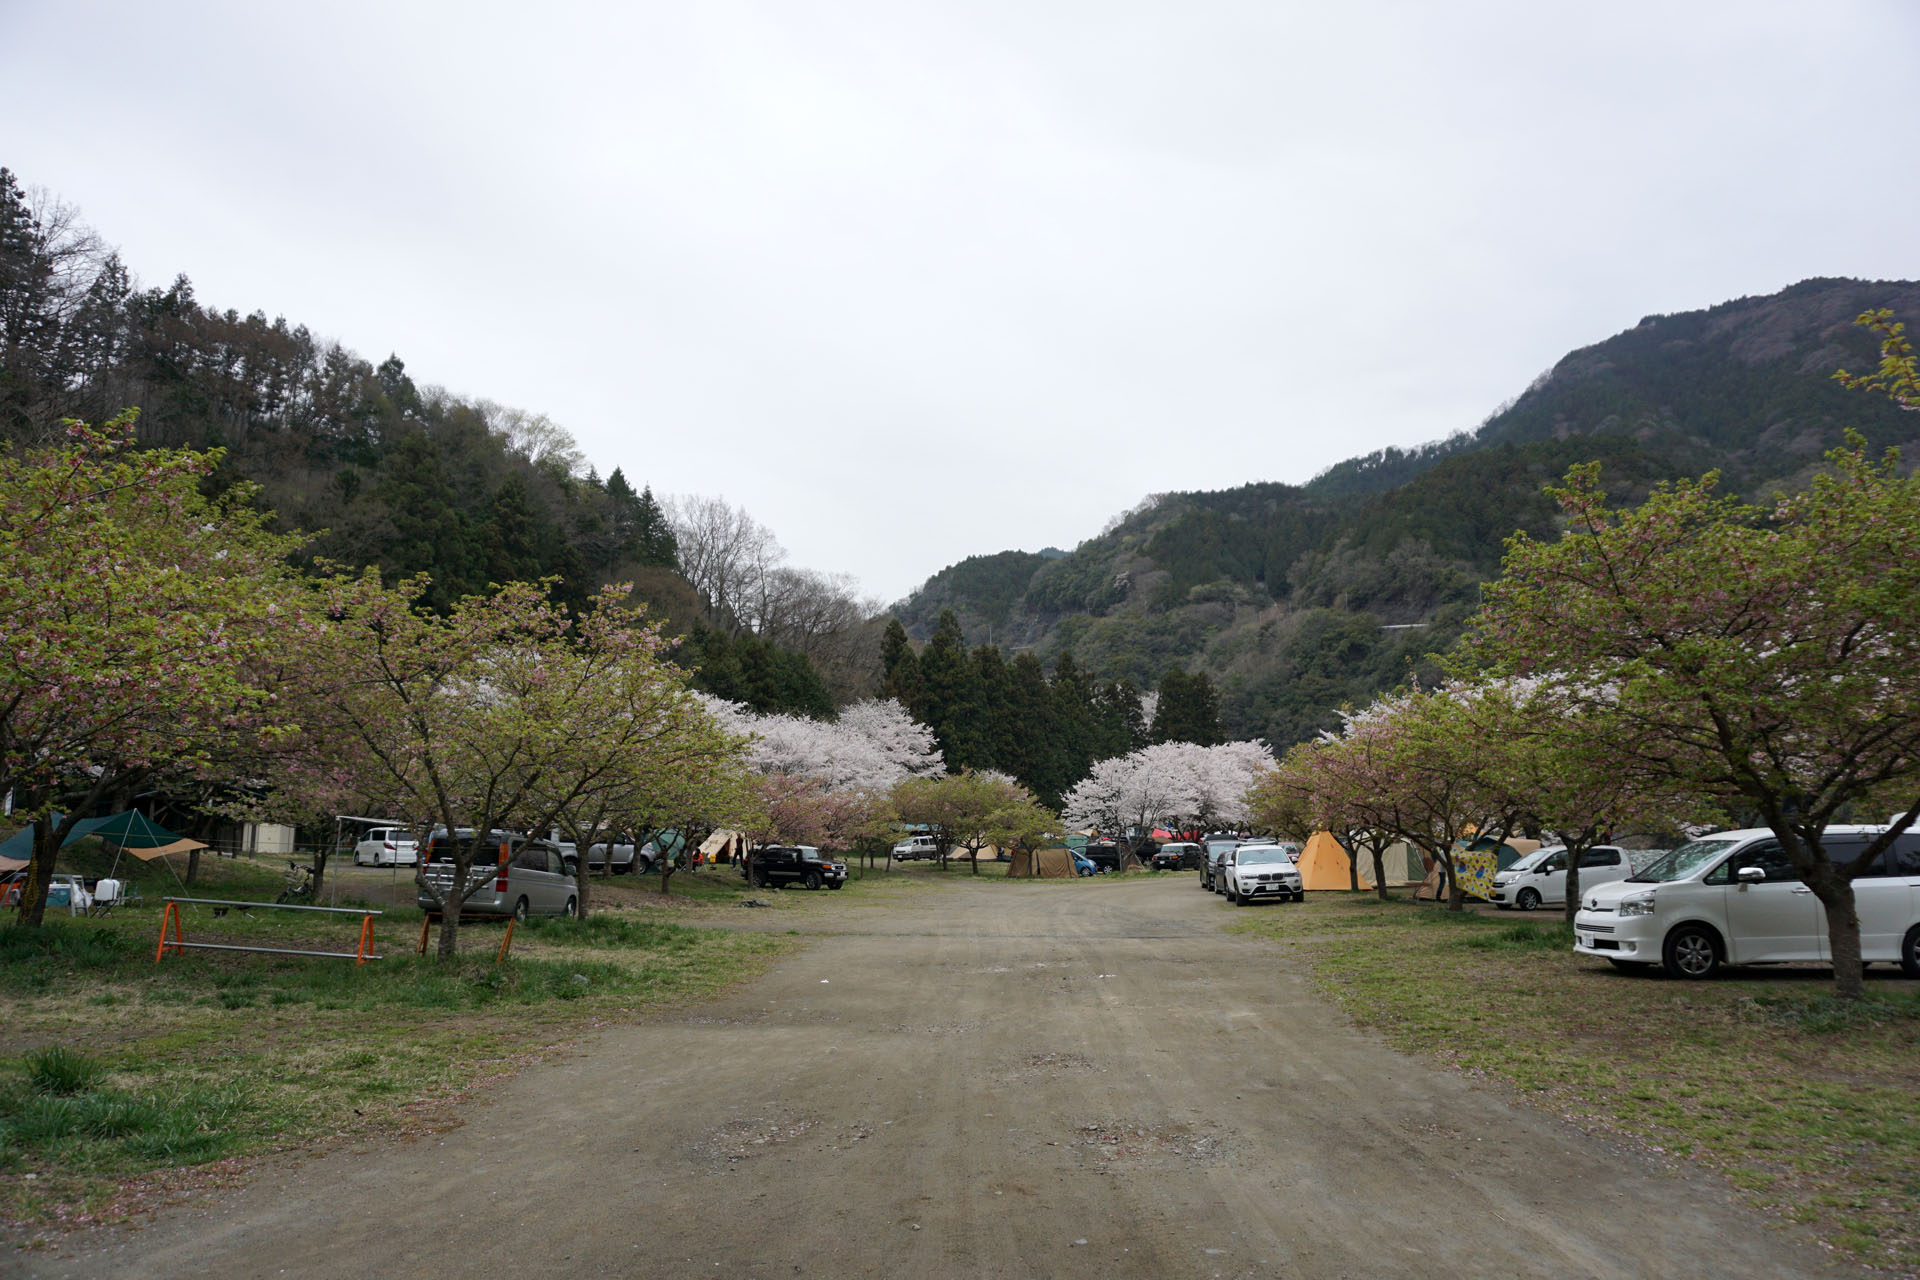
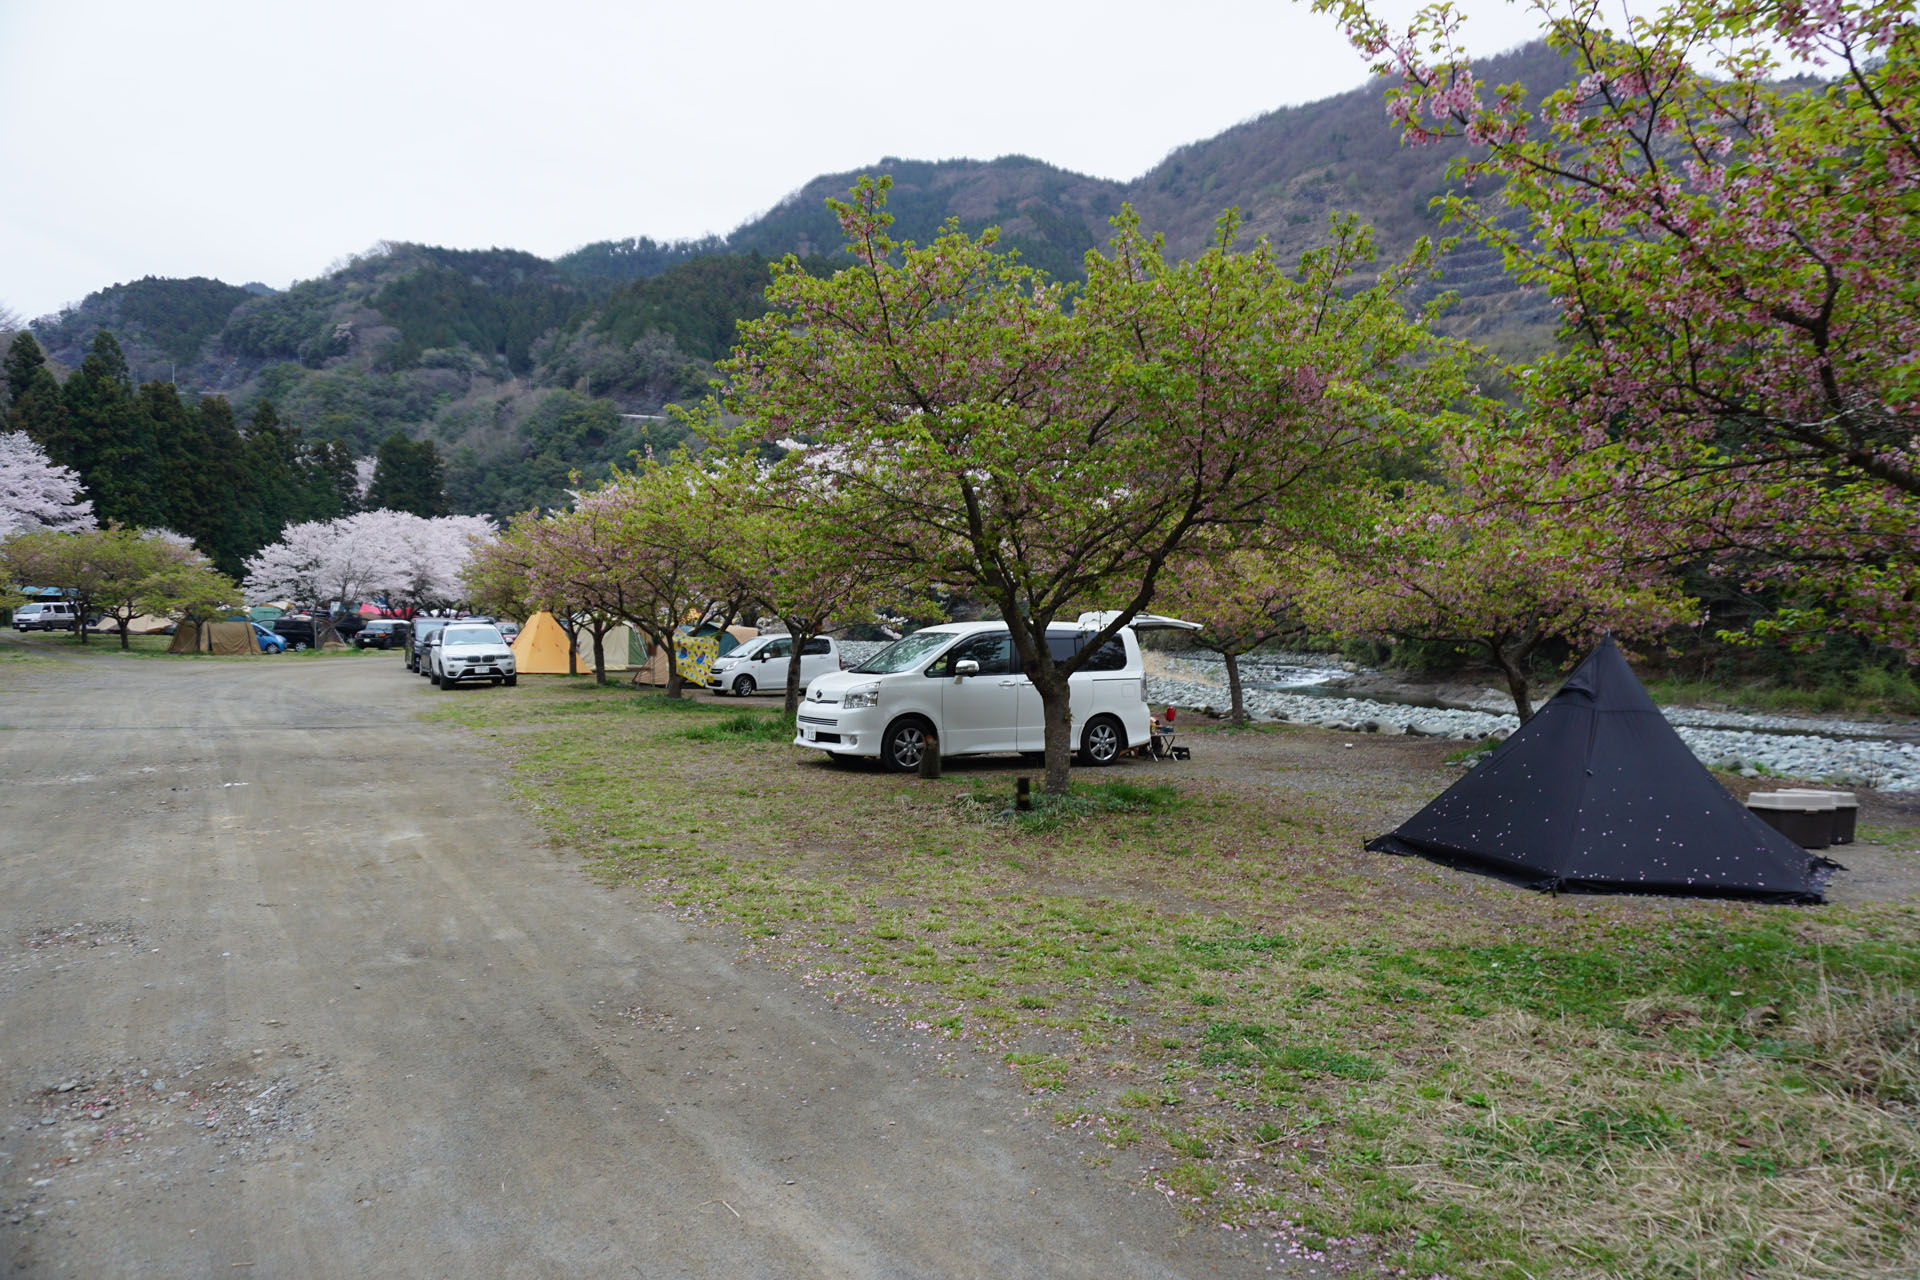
watering can: none [1706,942,1736,985] -> present [918,736,941,778]
backpack: none [1802,975,1842,1014] -> present [1013,777,1042,810]

